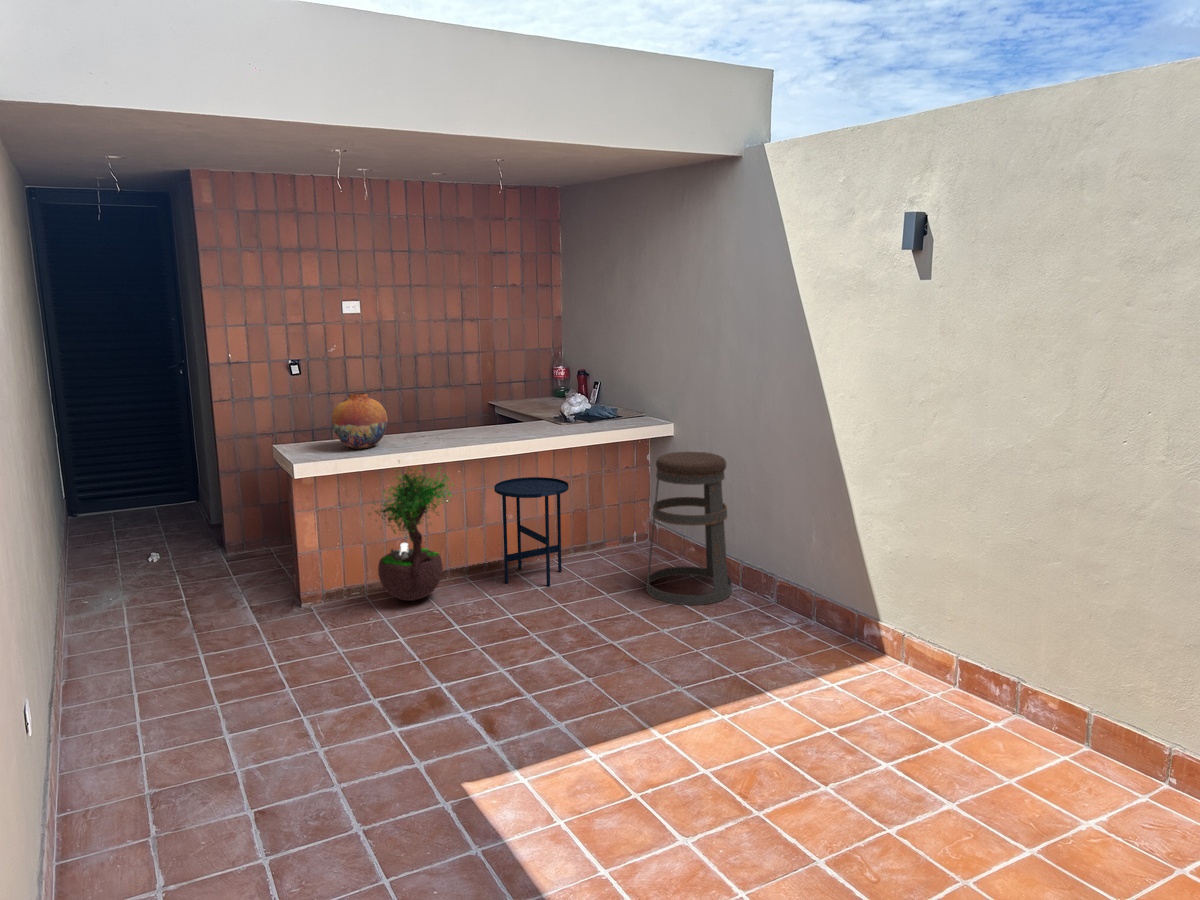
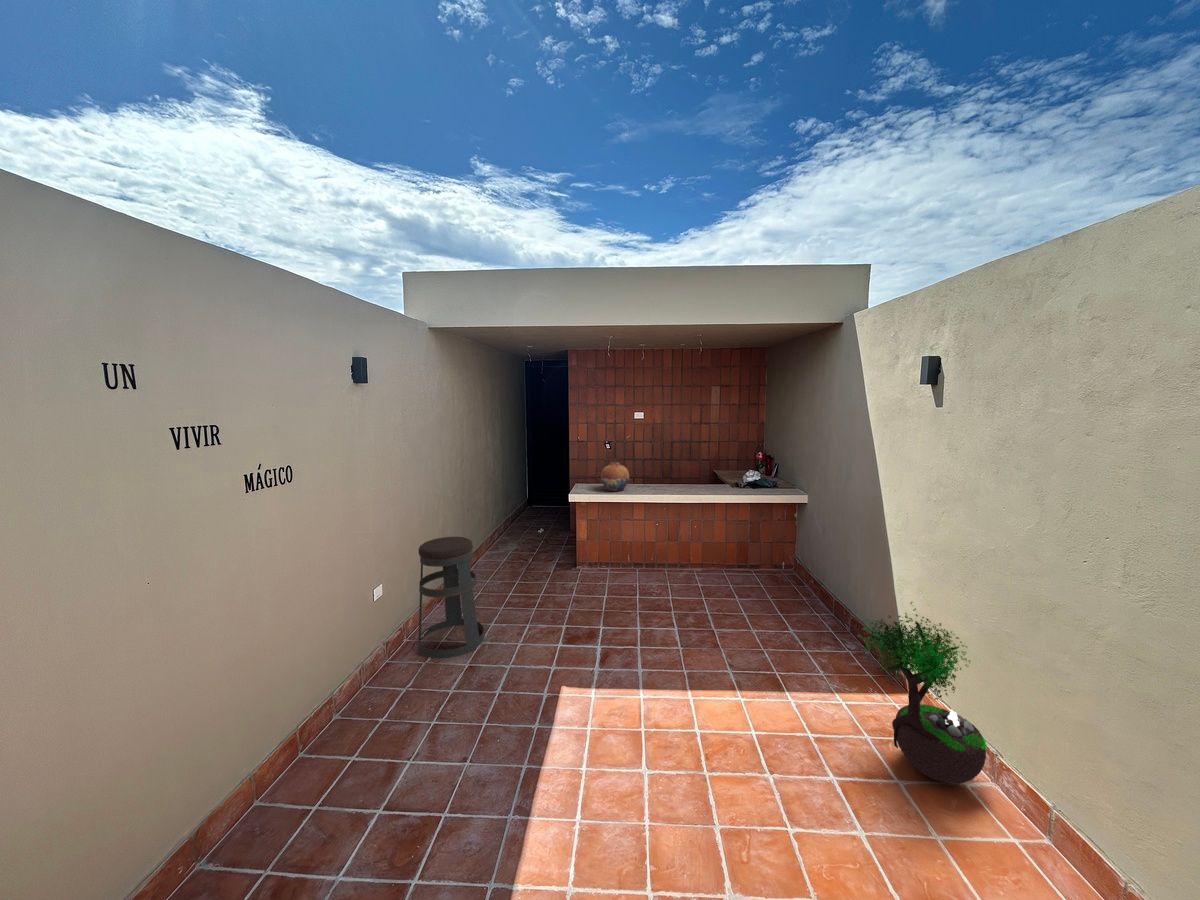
bar stool: present [646,452,732,605] -> present [418,537,485,658]
potted tree: present [375,468,452,601] -> present [859,602,987,784]
side table: present [494,477,569,586] -> none [680,517,725,585]

